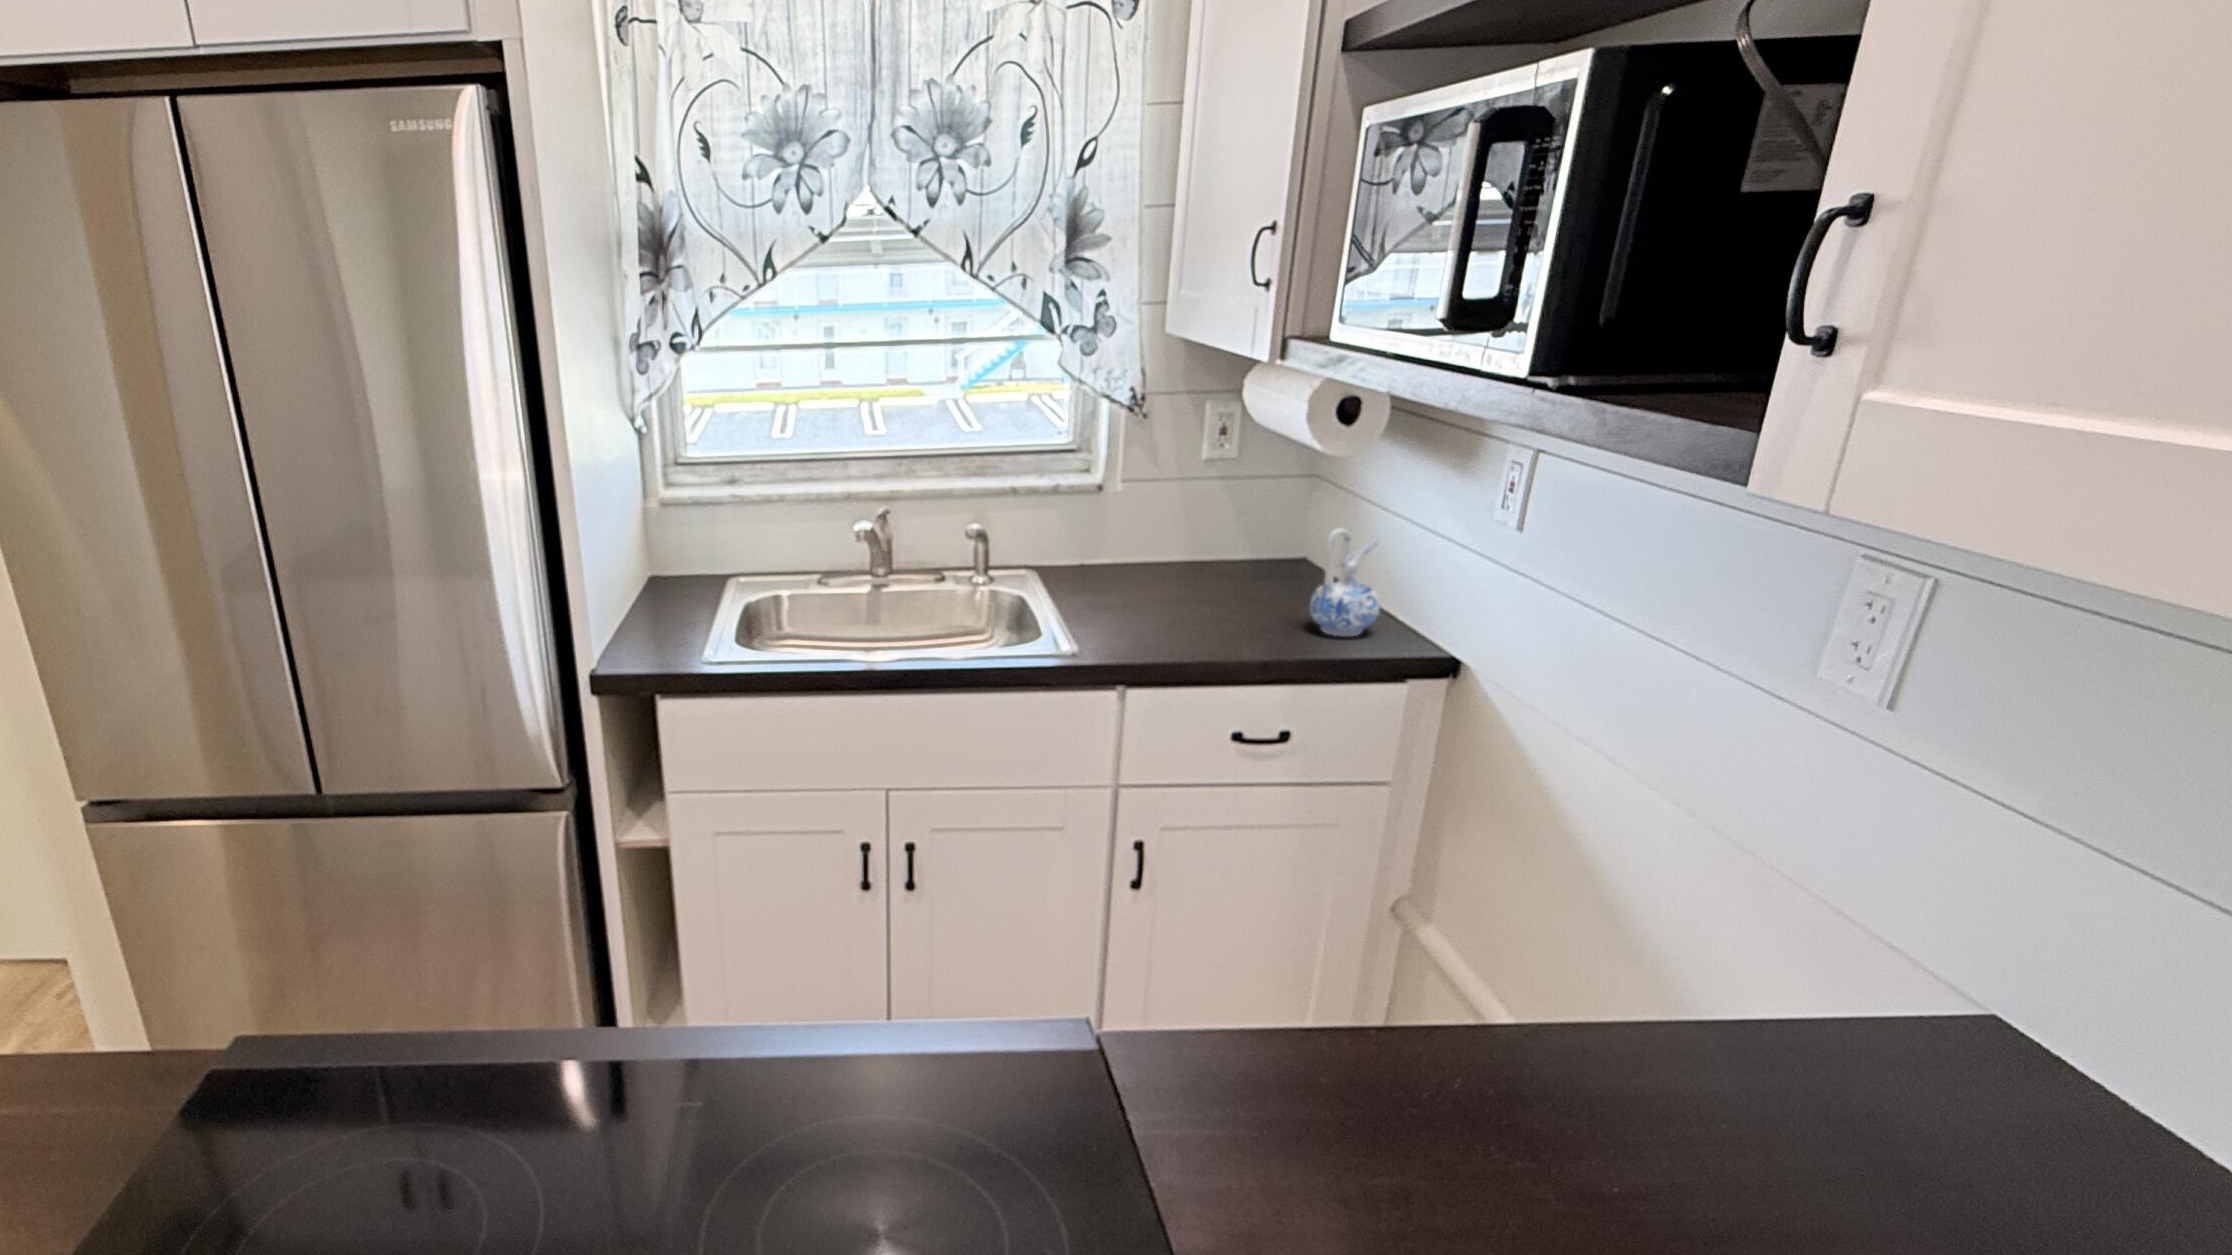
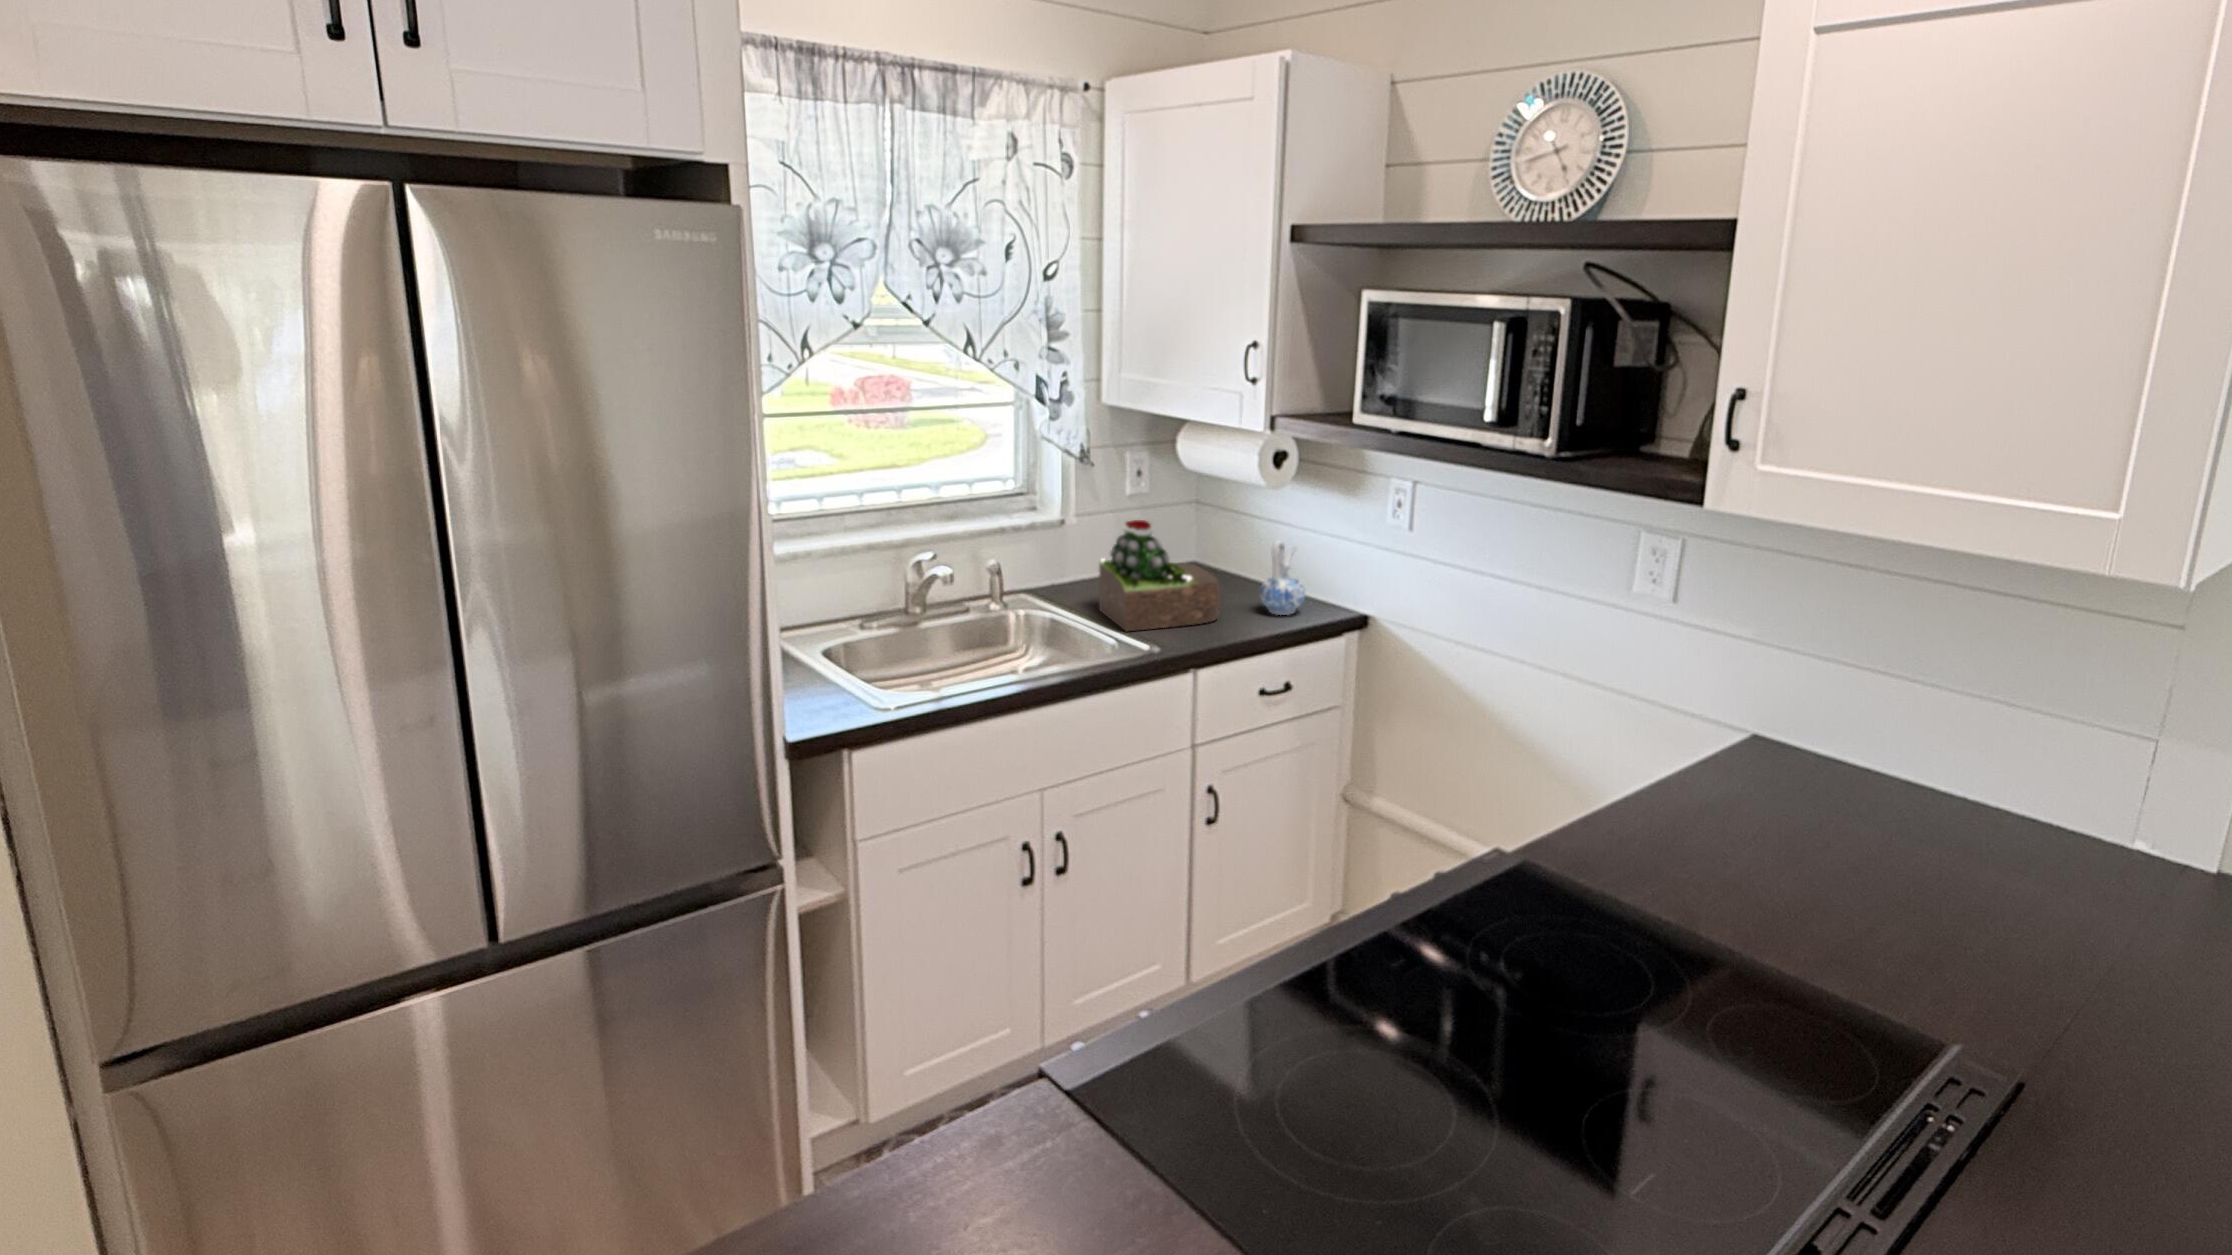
succulent plant: none [1093,486,1243,630] -> present [1099,520,1220,631]

